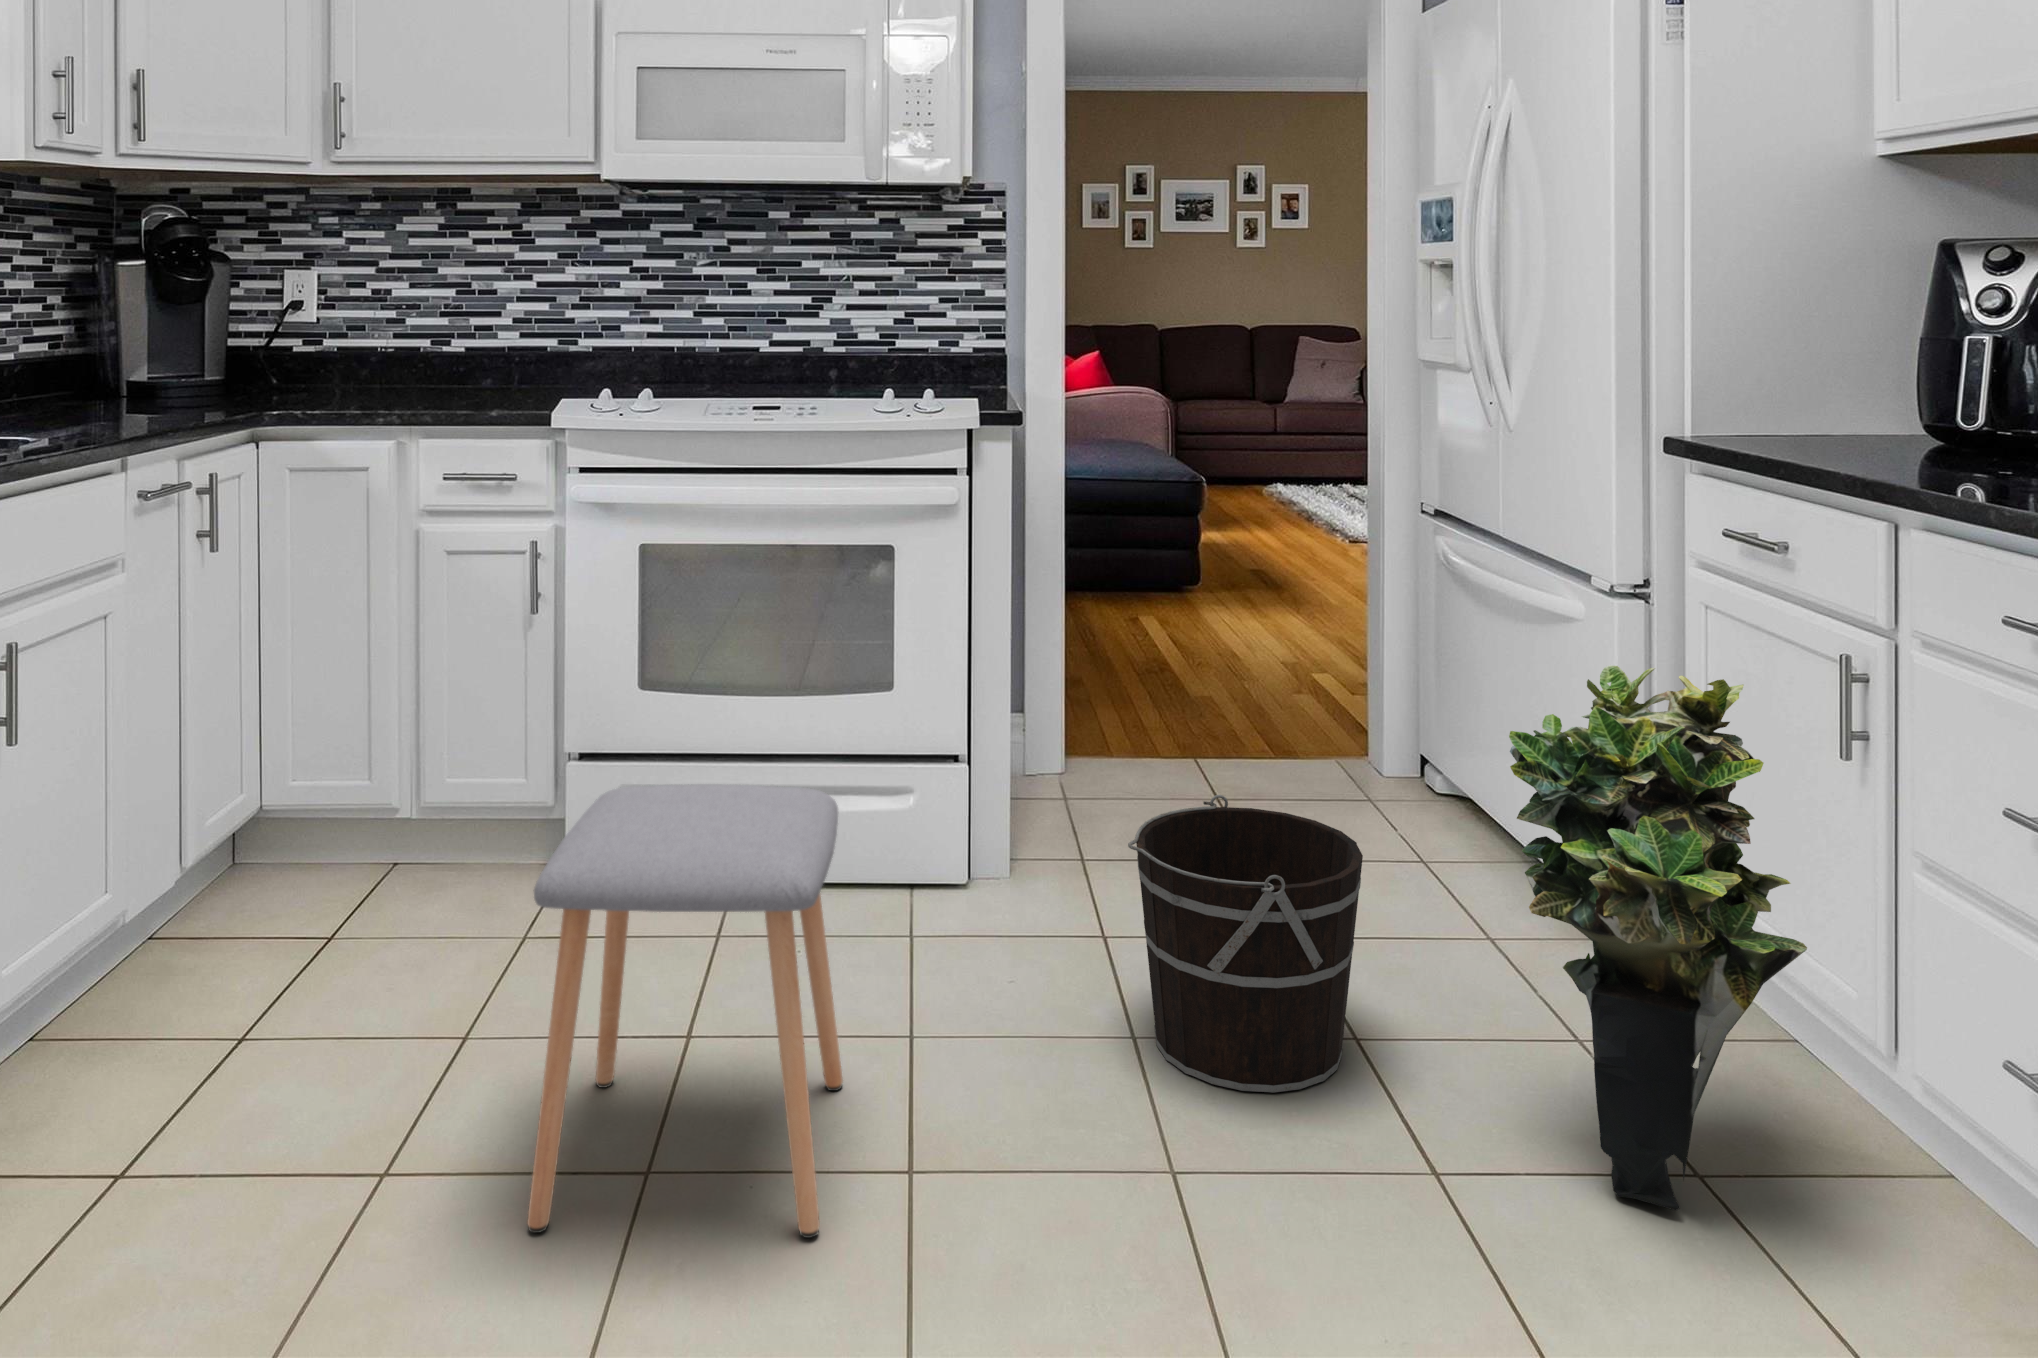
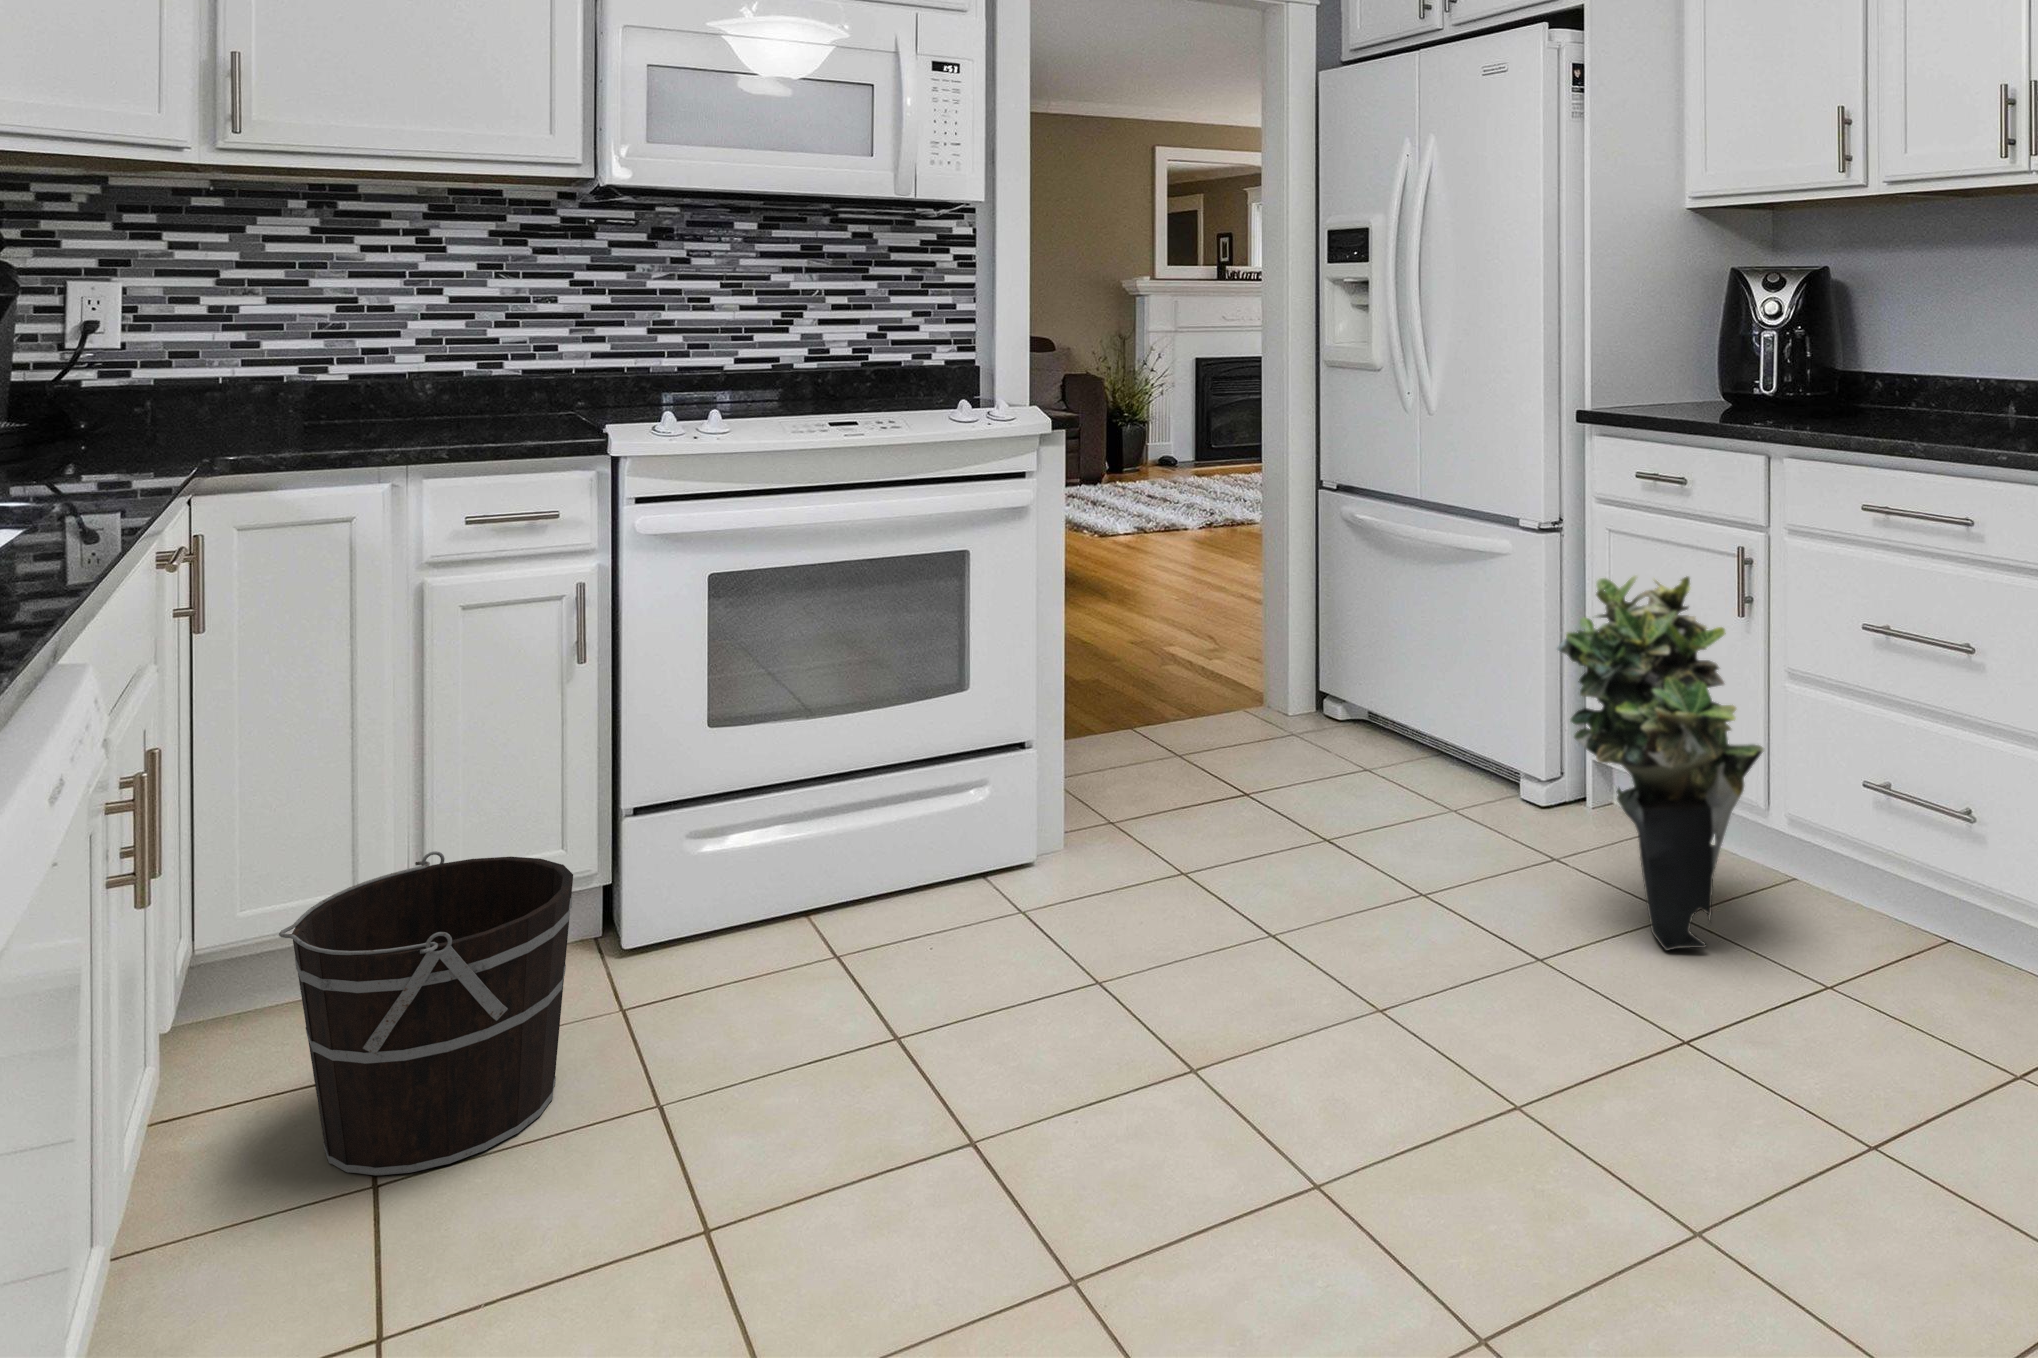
stool: present [528,784,843,1238] -> none [841,773,1169,1251]
bucket: present [1128,795,1363,1093] -> present [279,851,573,1175]

